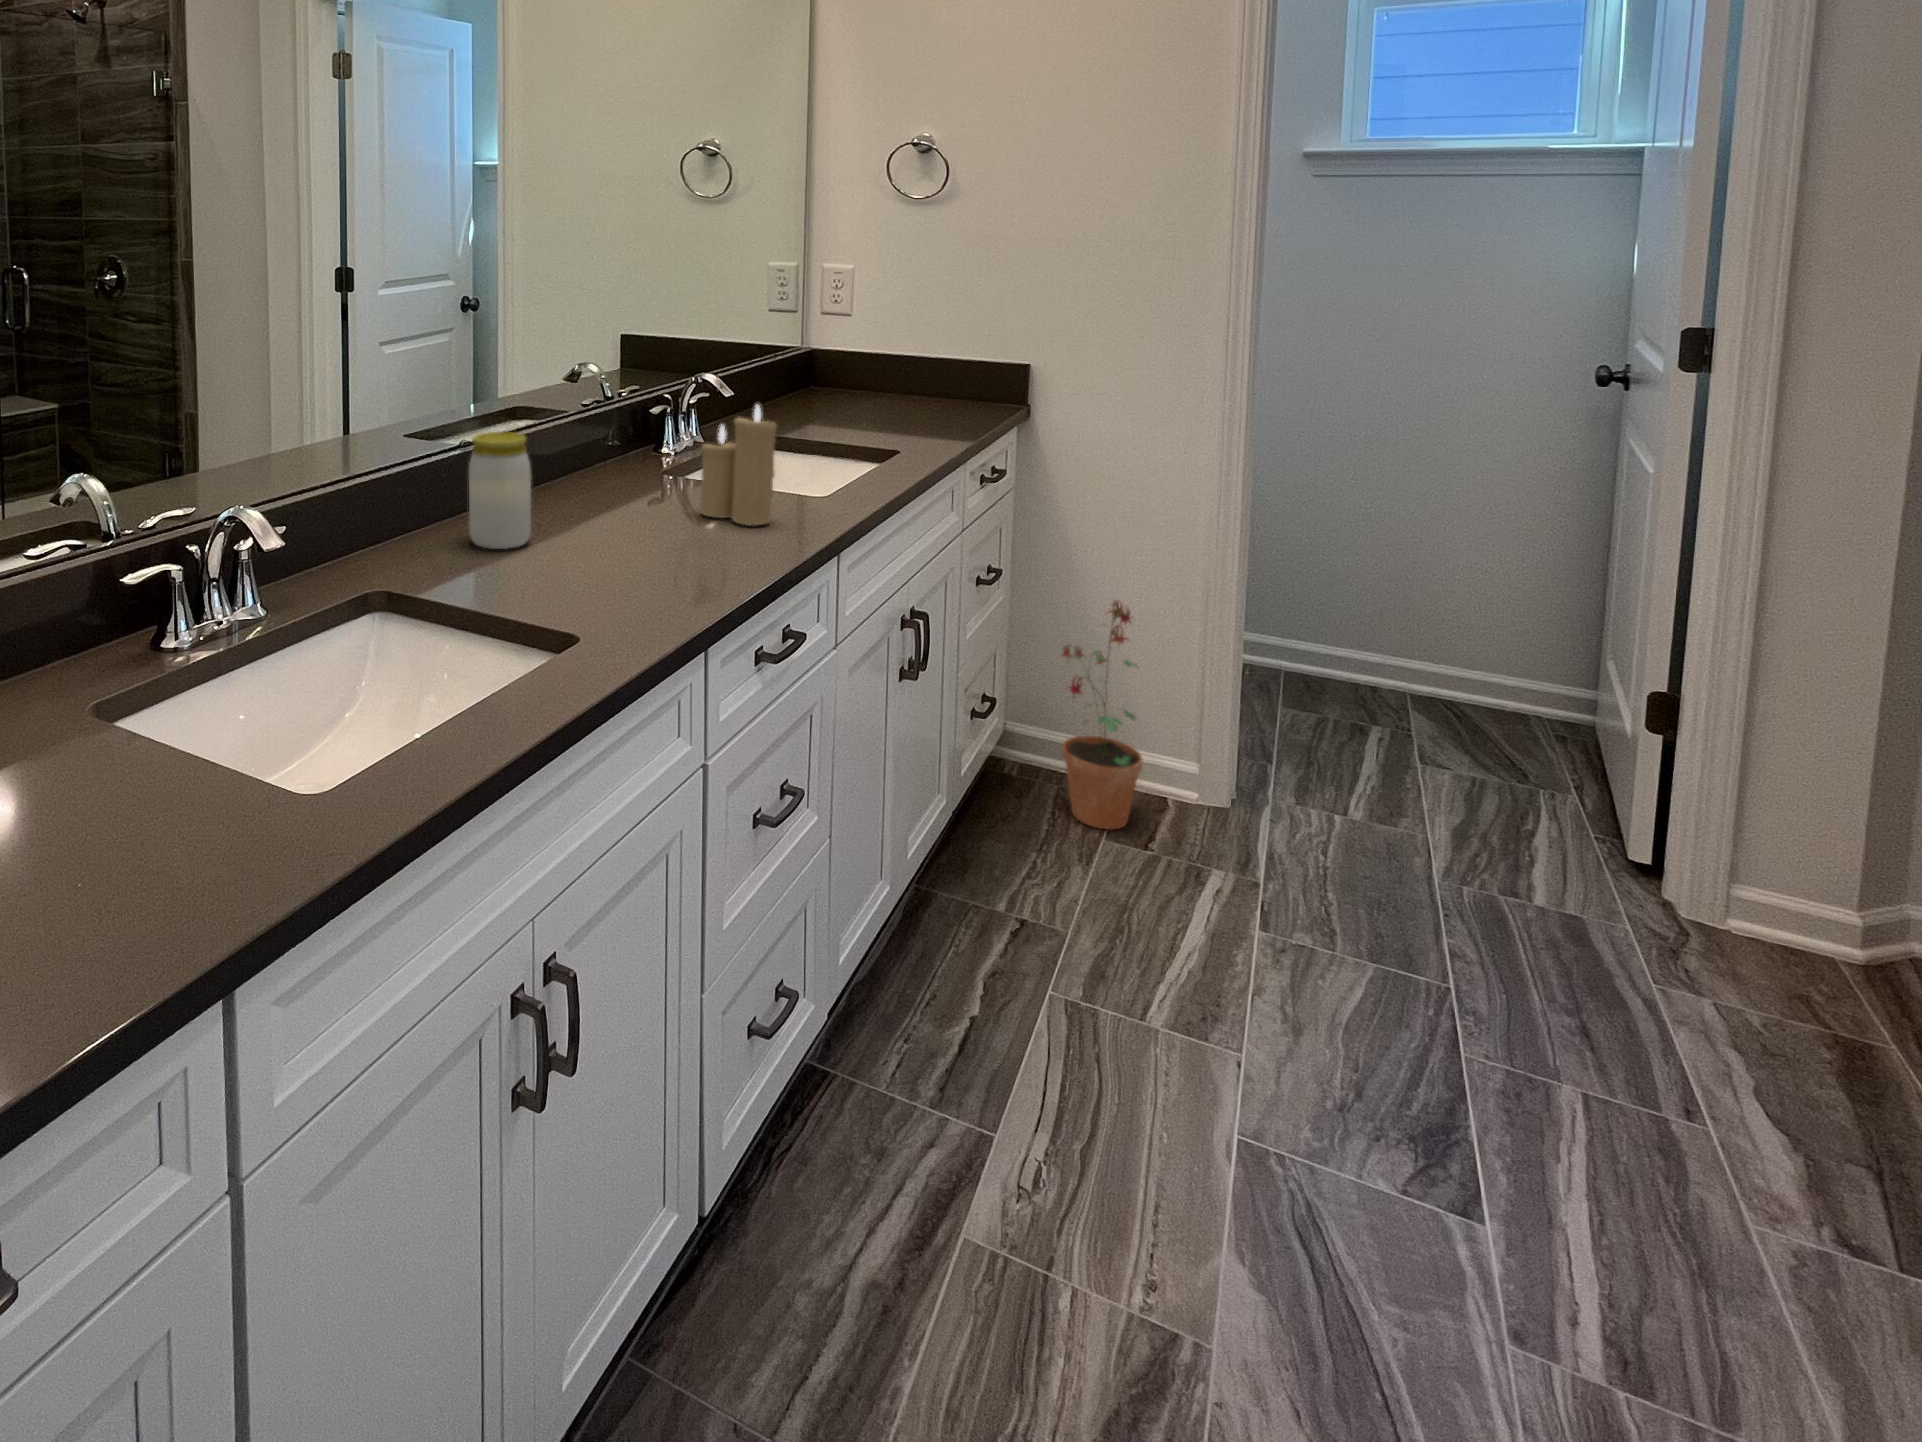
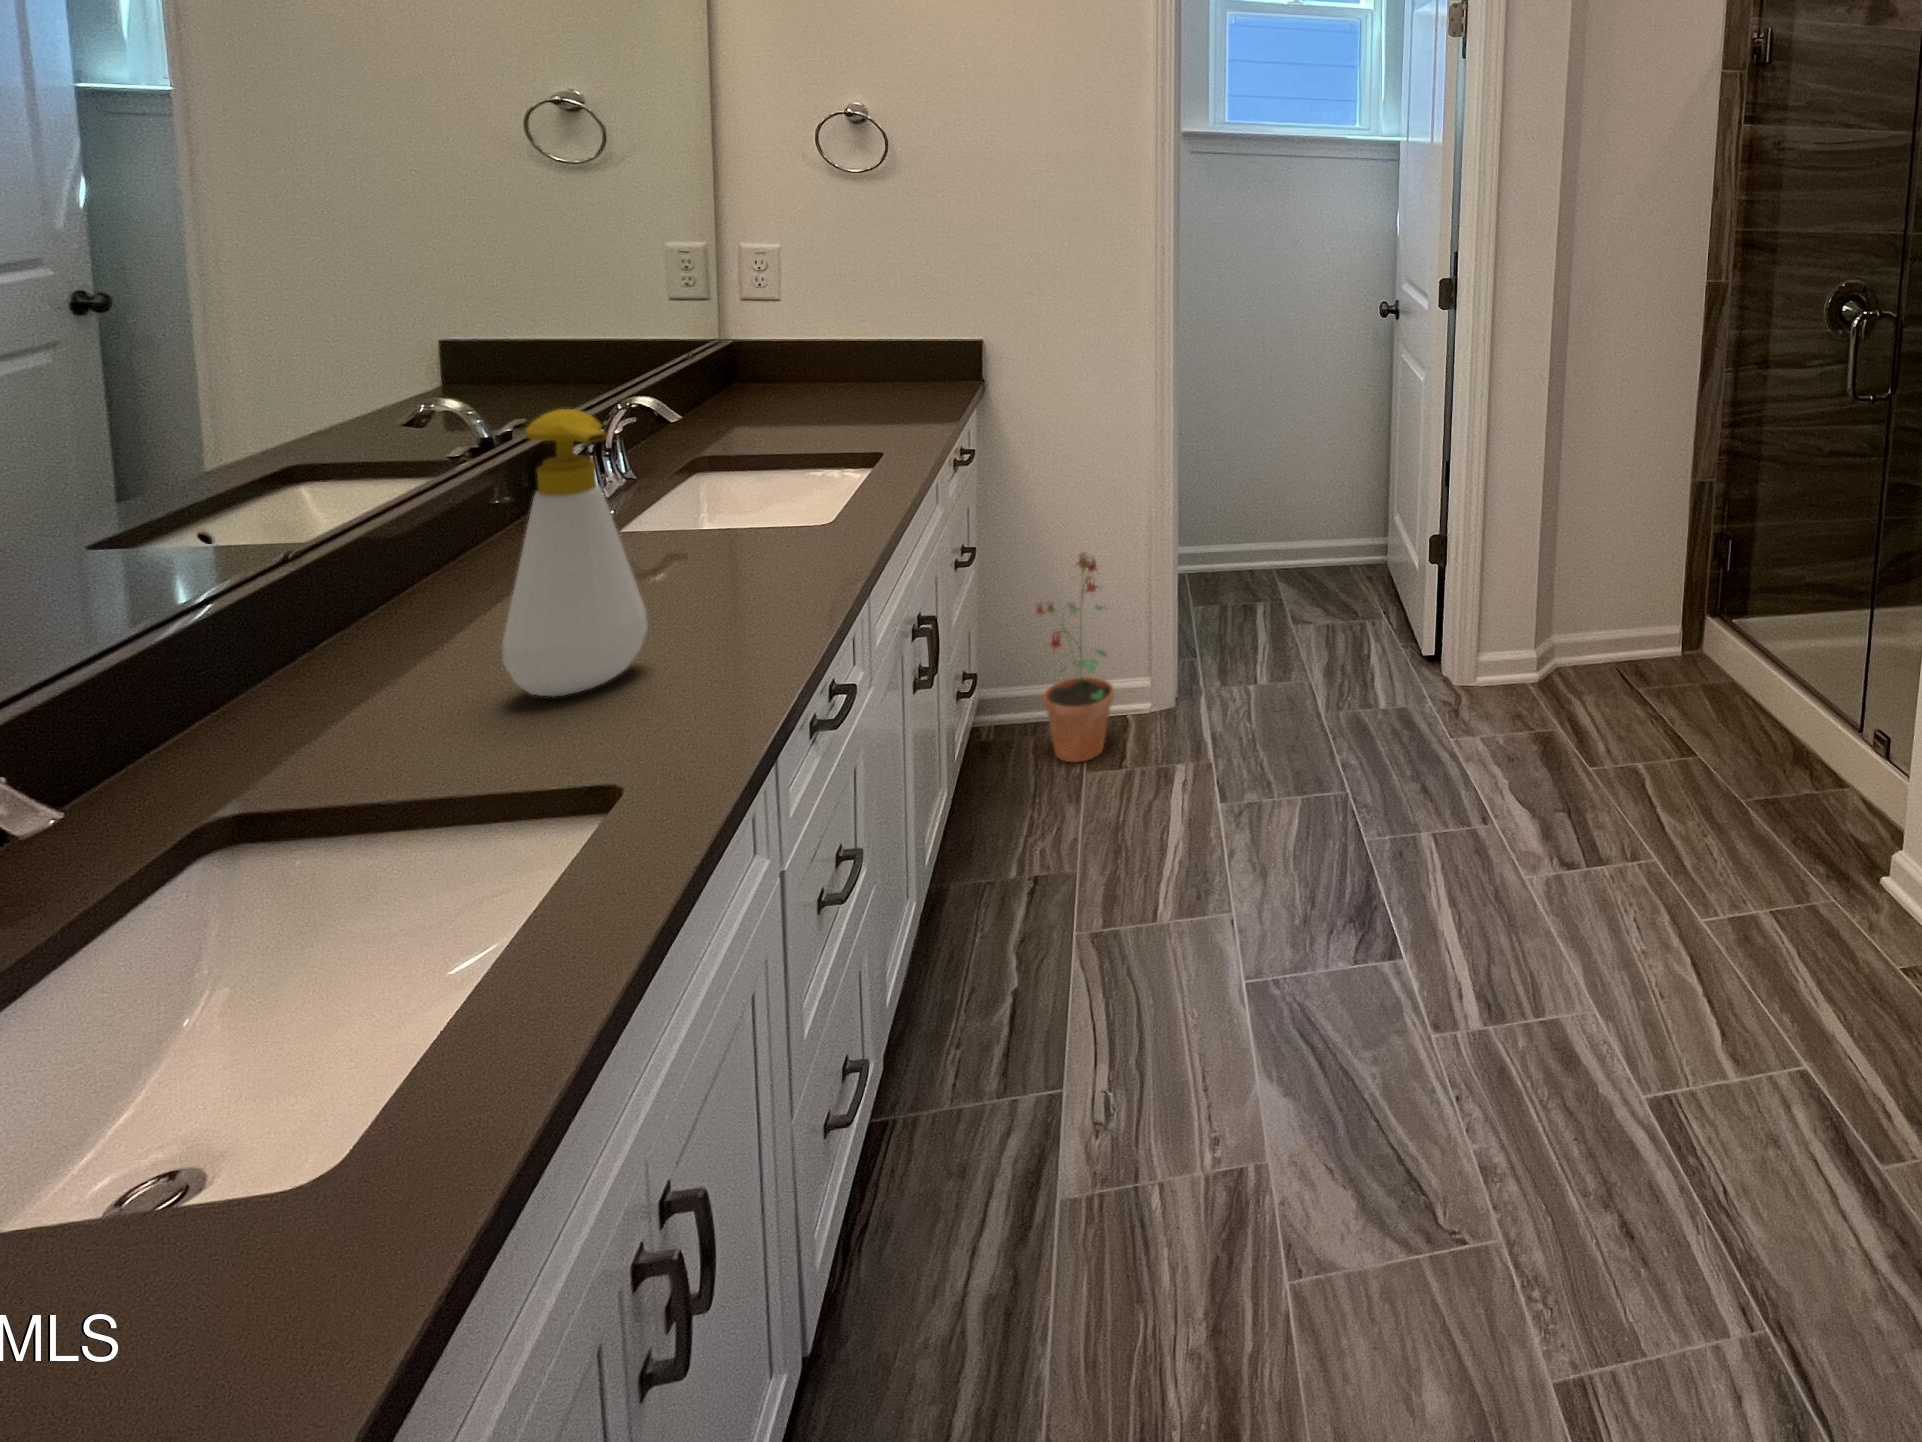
soap bottle: none [550,346,644,569] -> present [502,409,648,697]
candle: present [700,405,776,525] -> none [684,441,787,581]
jar: present [469,432,531,549] -> none [329,534,451,705]

